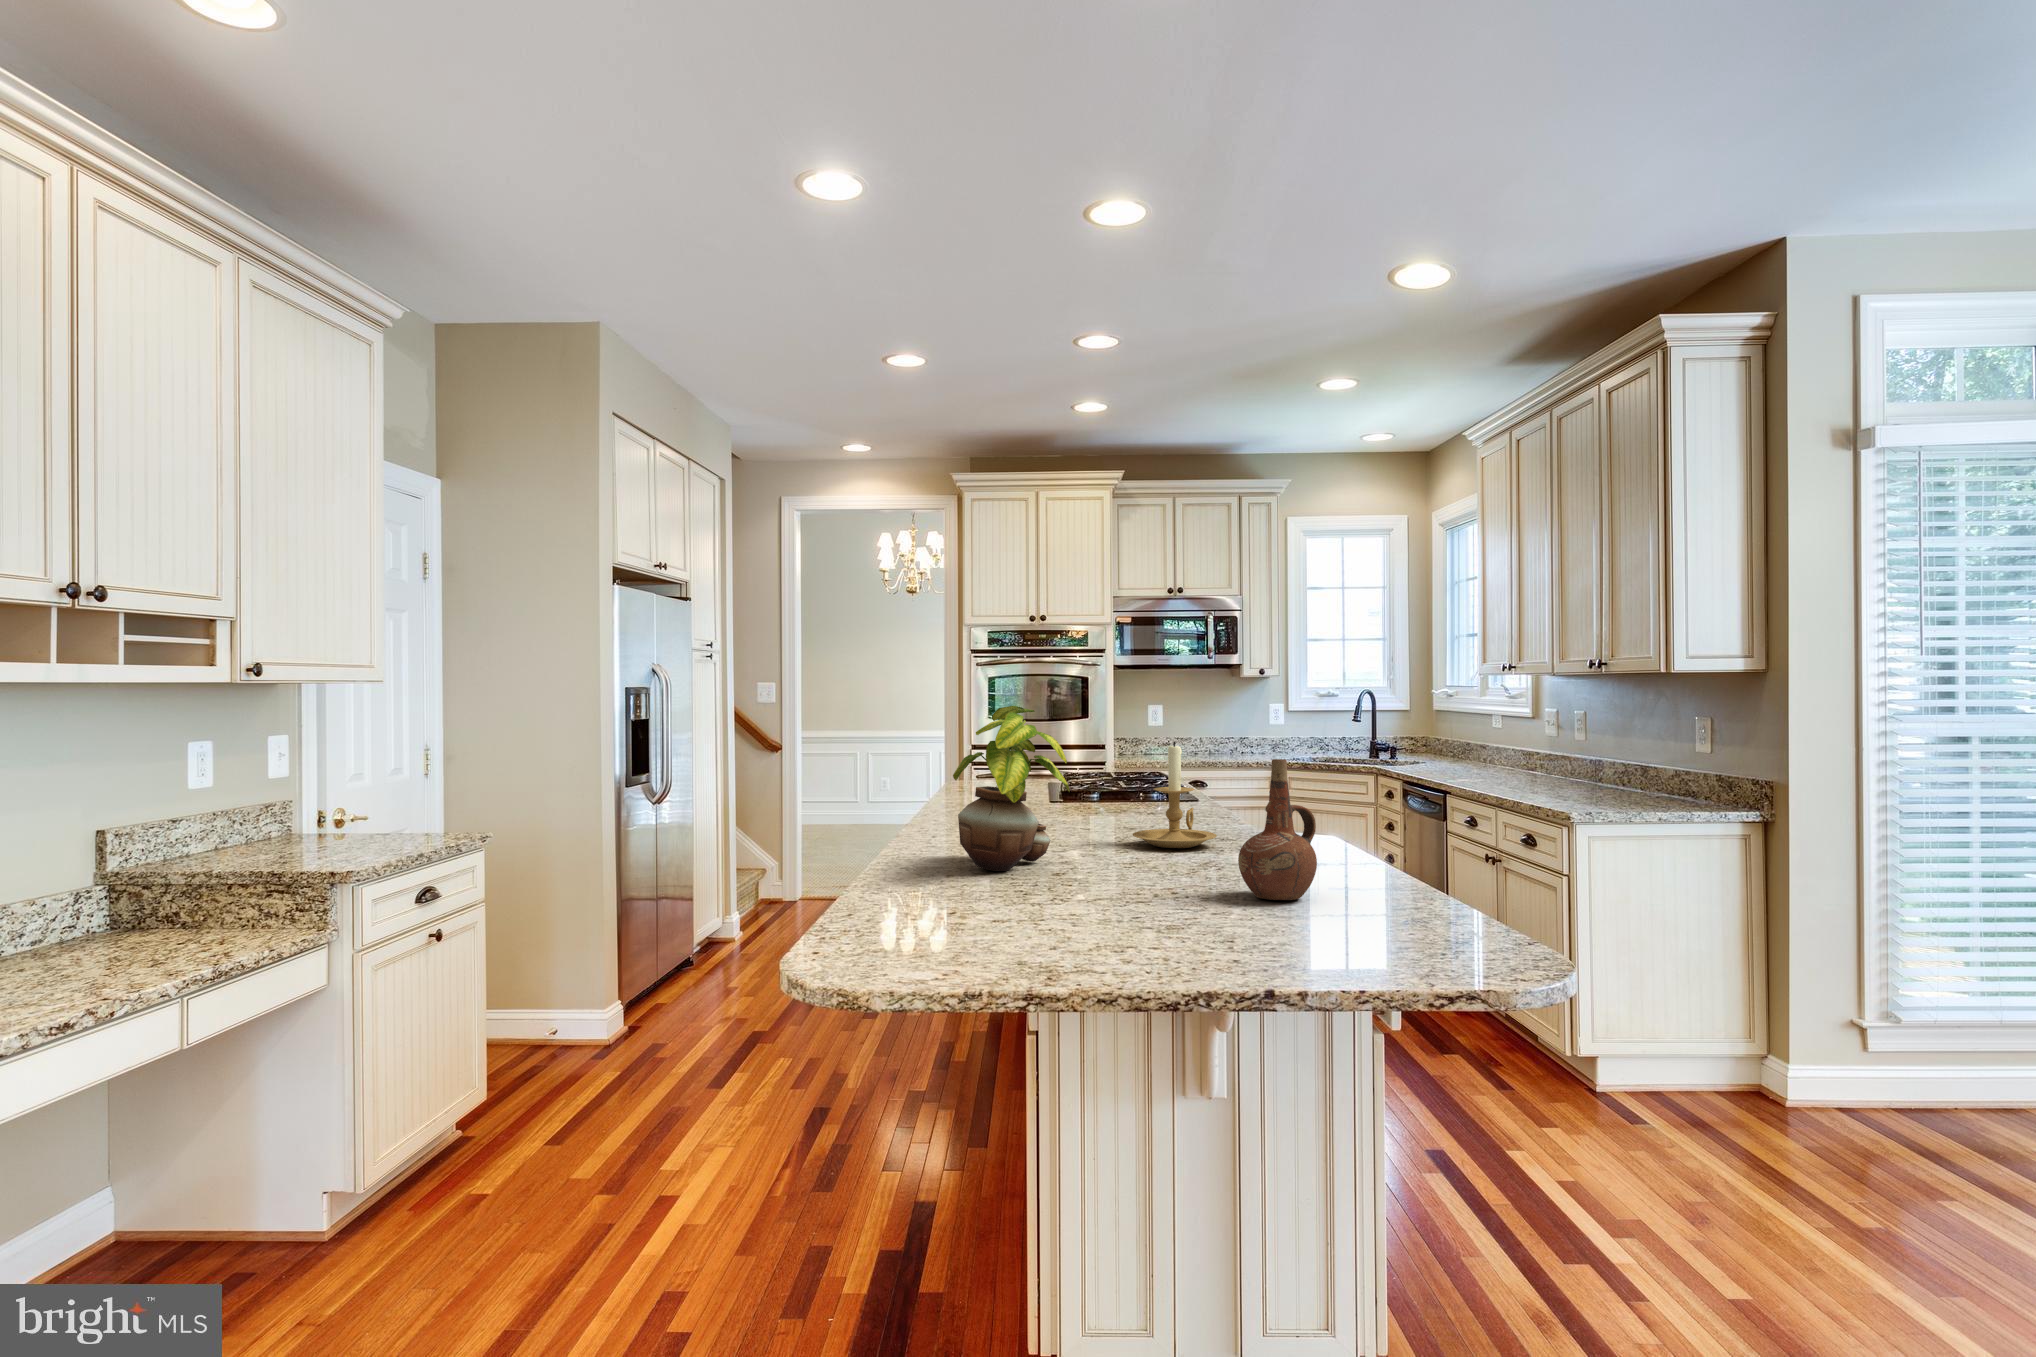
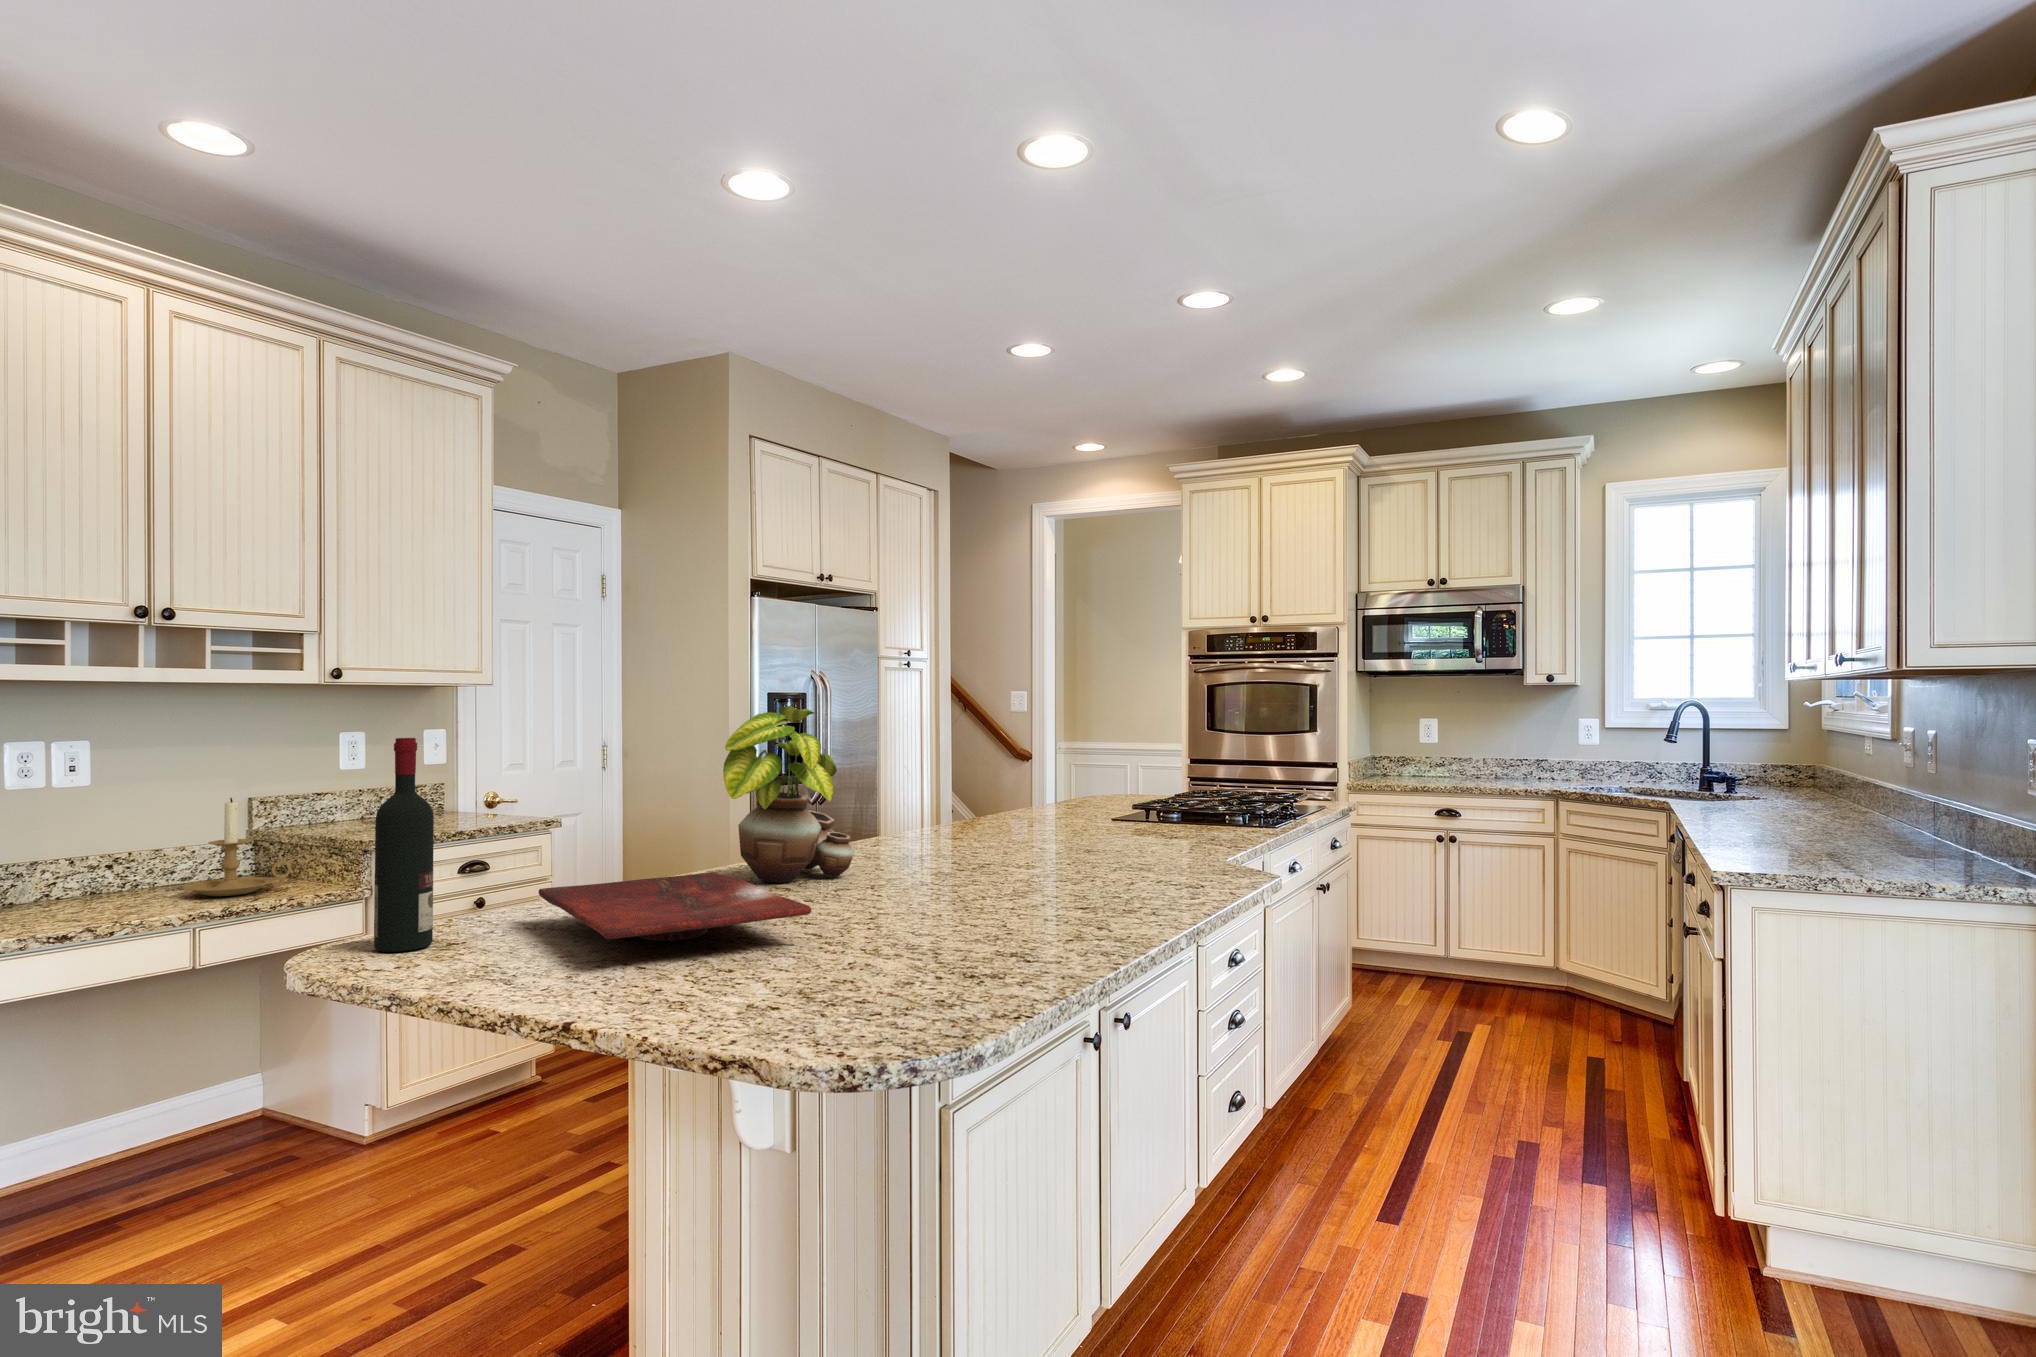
candle holder: present [1133,742,1217,848] -> present [182,798,293,896]
wine bottle: none [879,746,931,963] -> present [374,738,434,952]
ceramic pitcher: present [1238,759,1317,900] -> none [880,770,977,939]
cutting board: none [943,863,1232,924] -> present [539,872,811,941]

